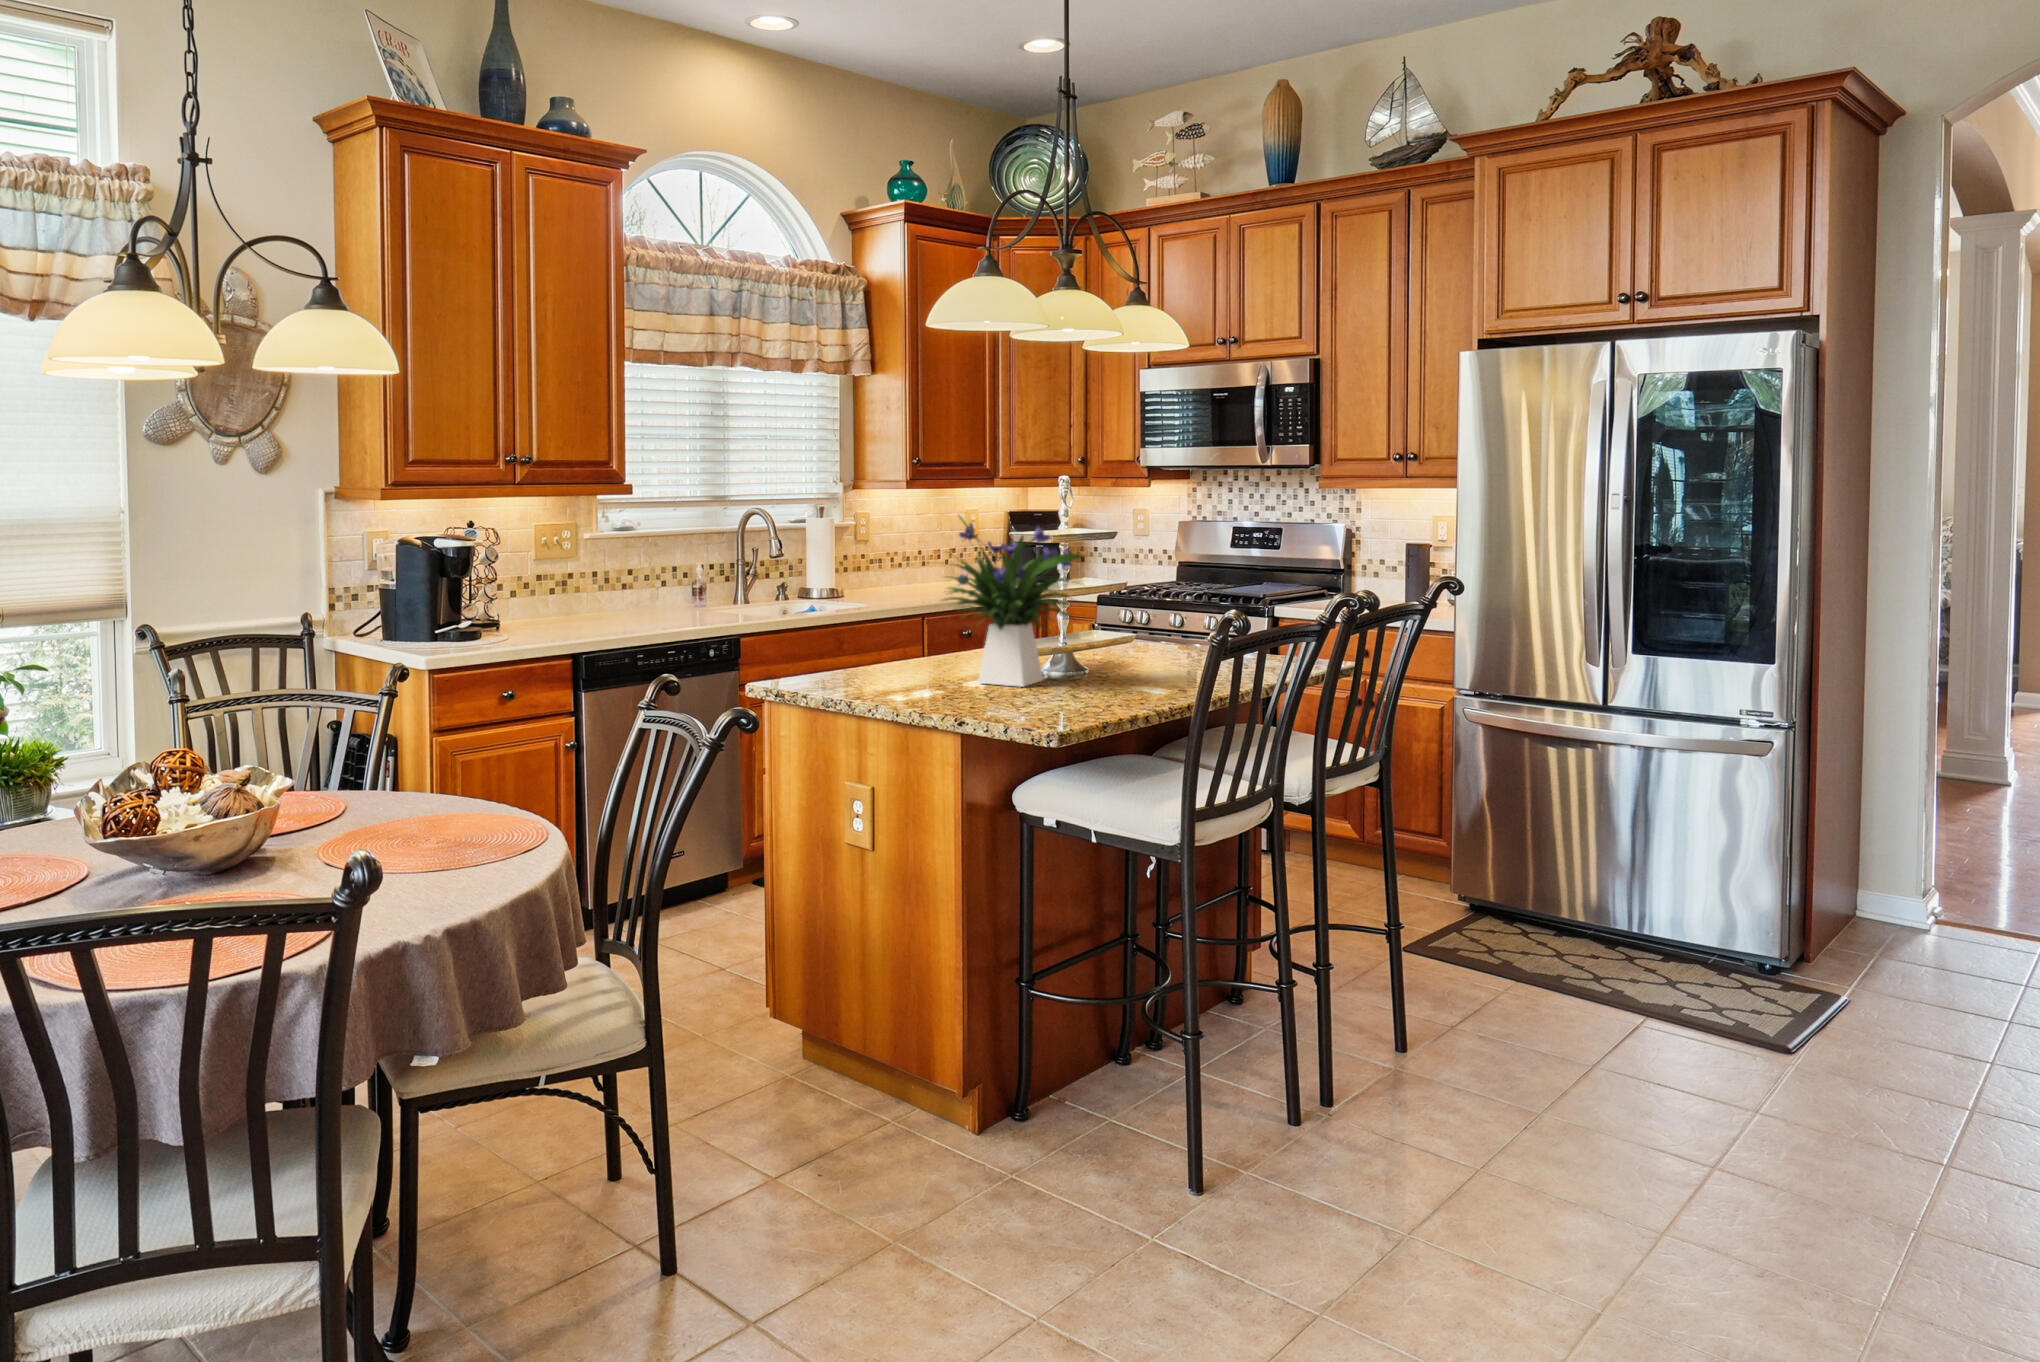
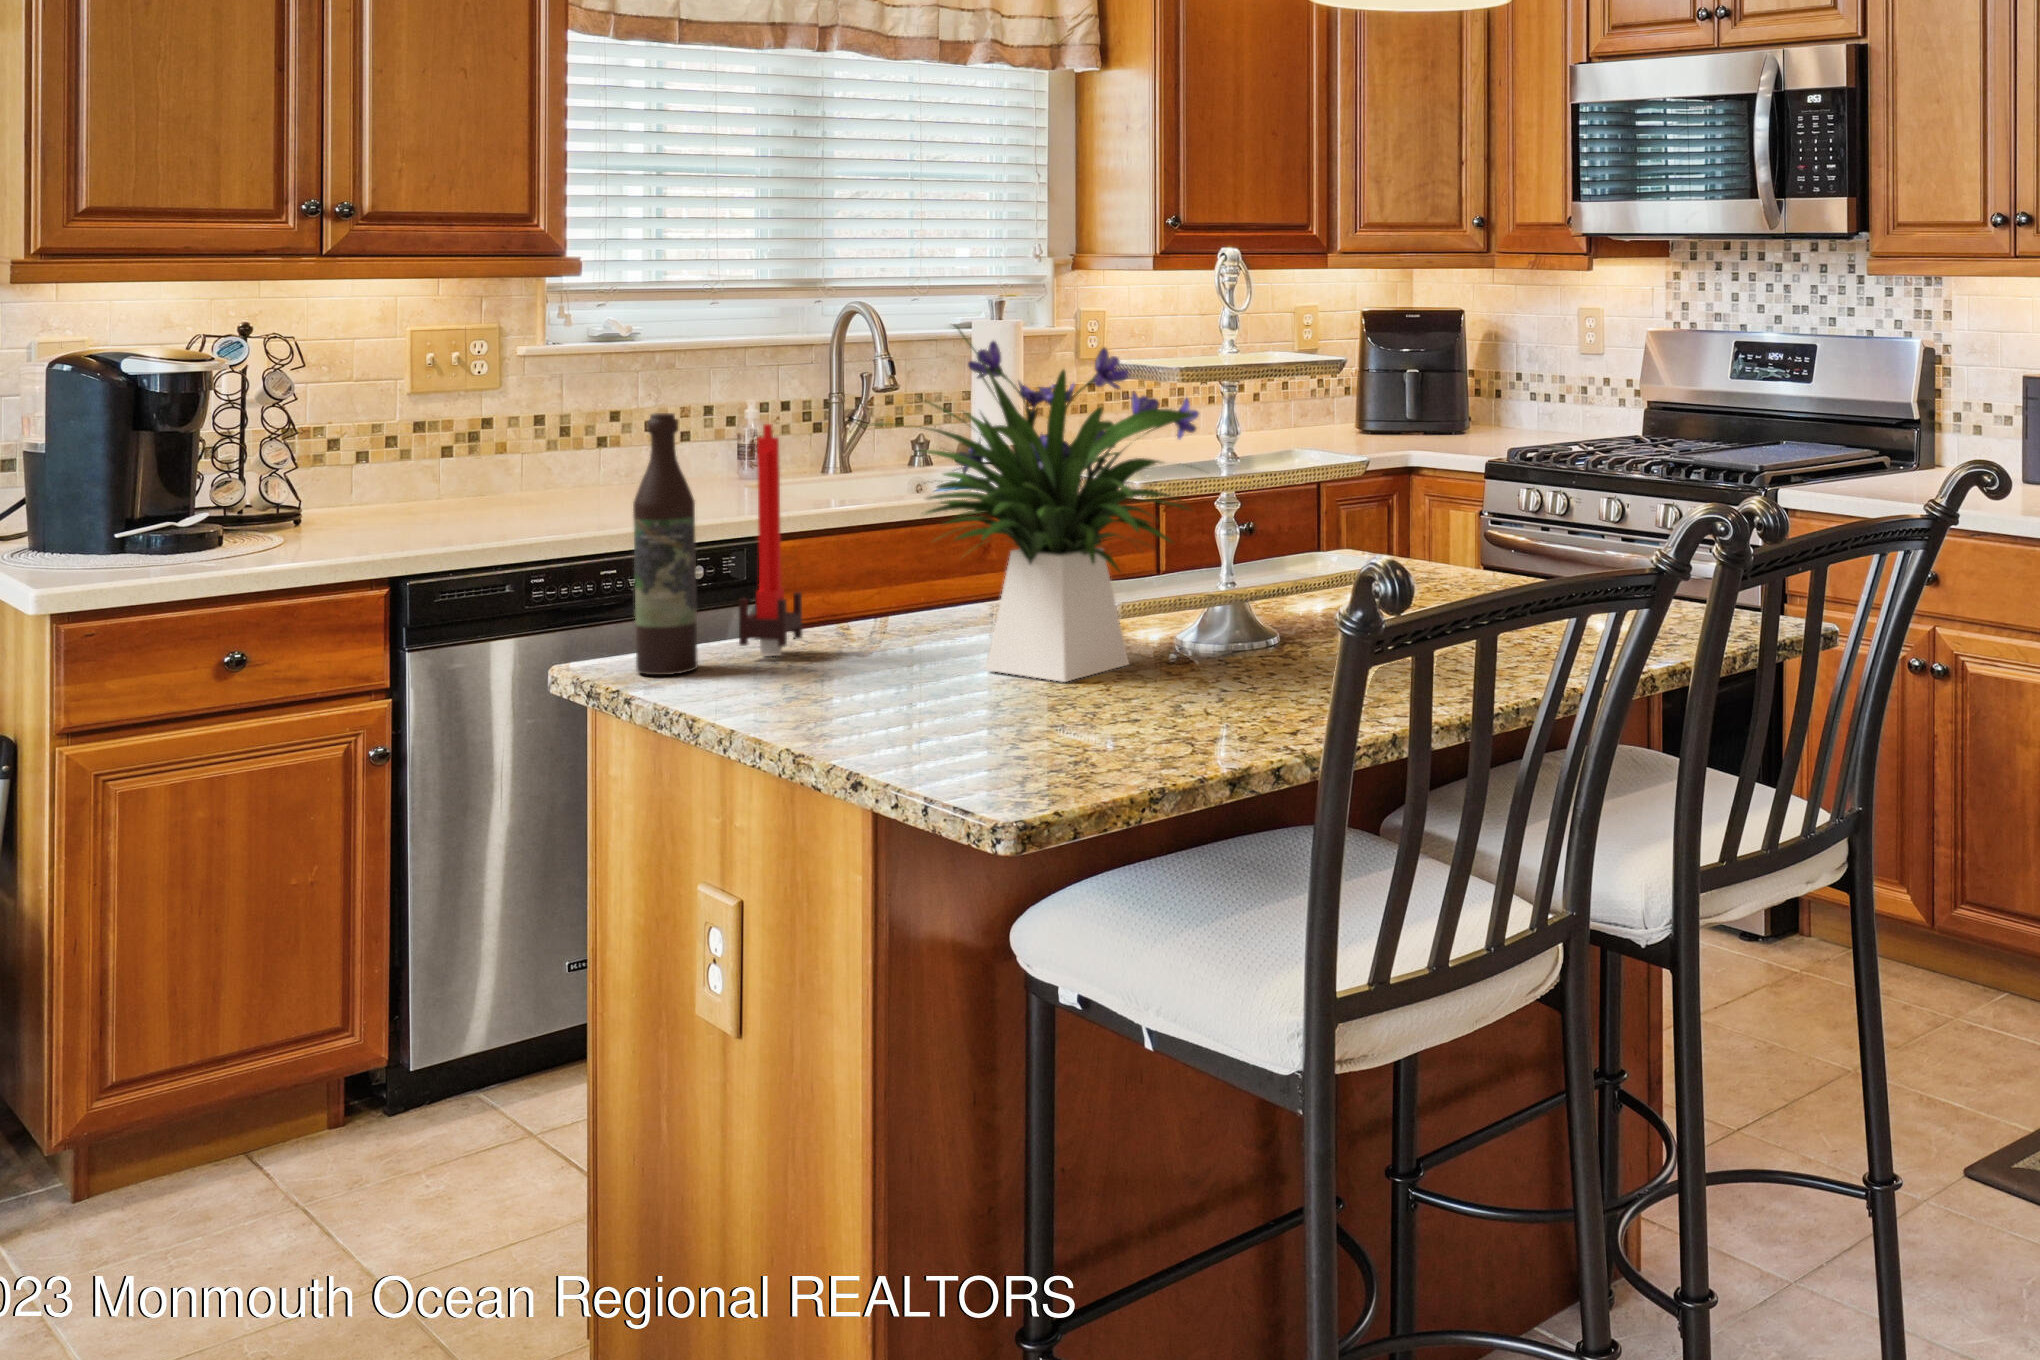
wine bottle: none [805,559,834,687] -> present [633,413,698,675]
candle: none [848,565,873,680] -> present [738,424,802,656]

